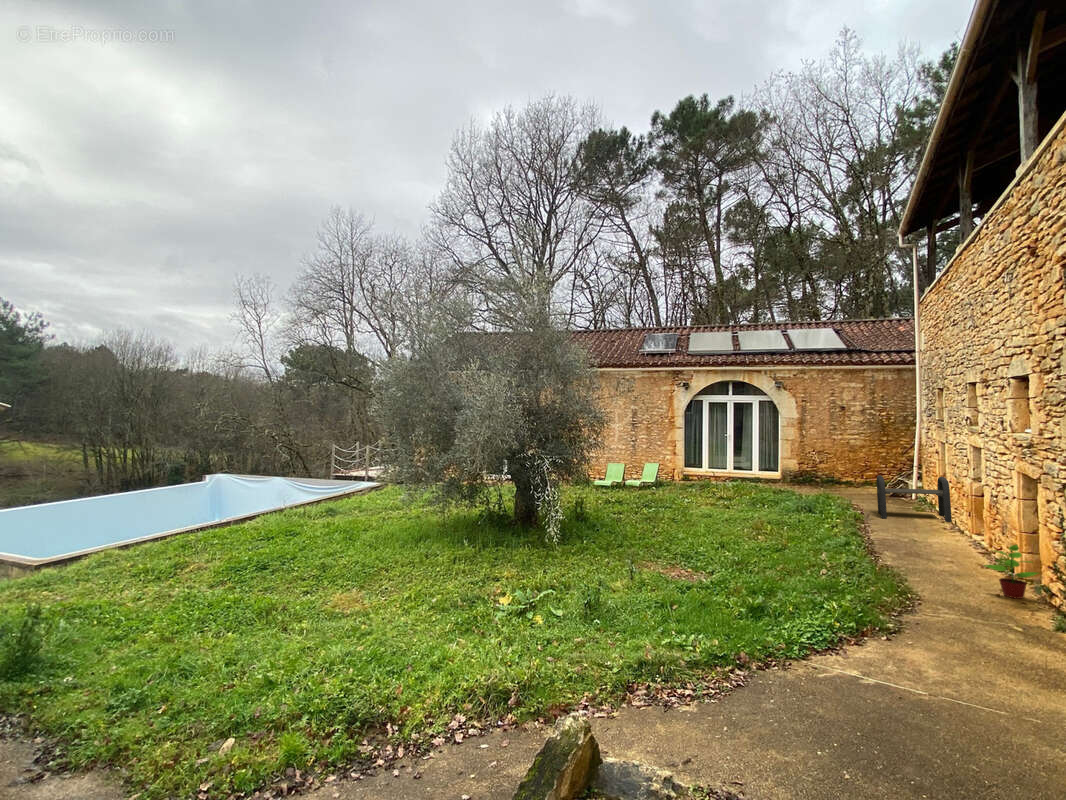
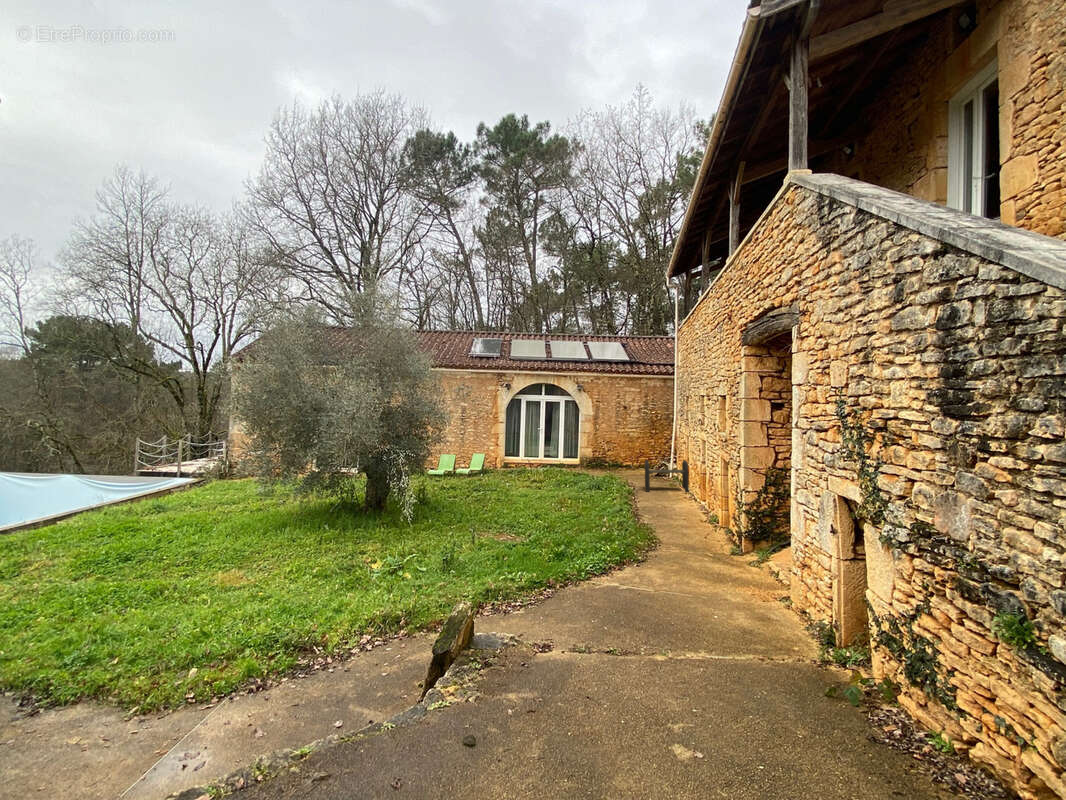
potted plant: present [984,545,1038,599] -> none [695,501,723,535]

